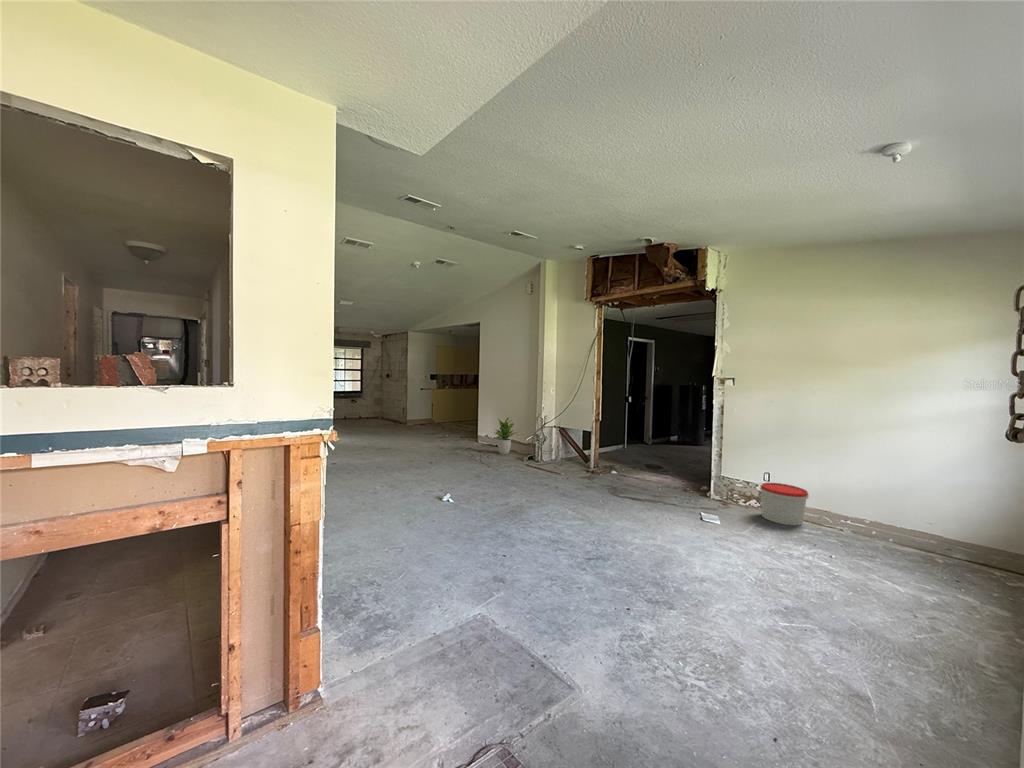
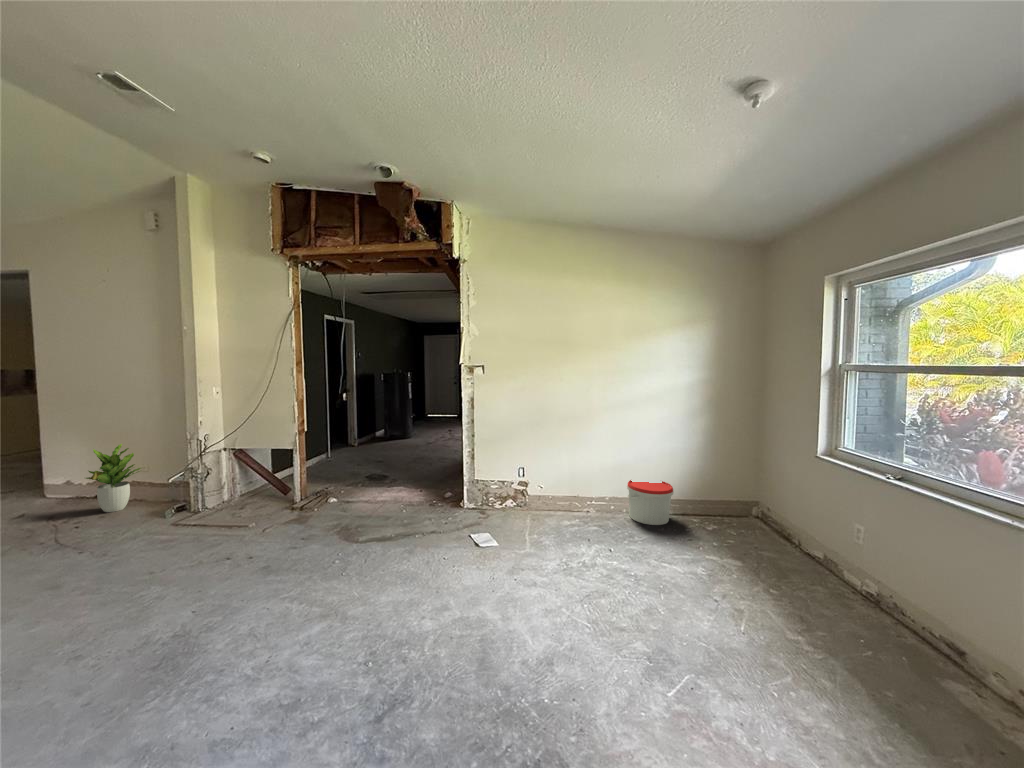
bucket: present [760,483,809,525] -> present [627,480,674,525]

